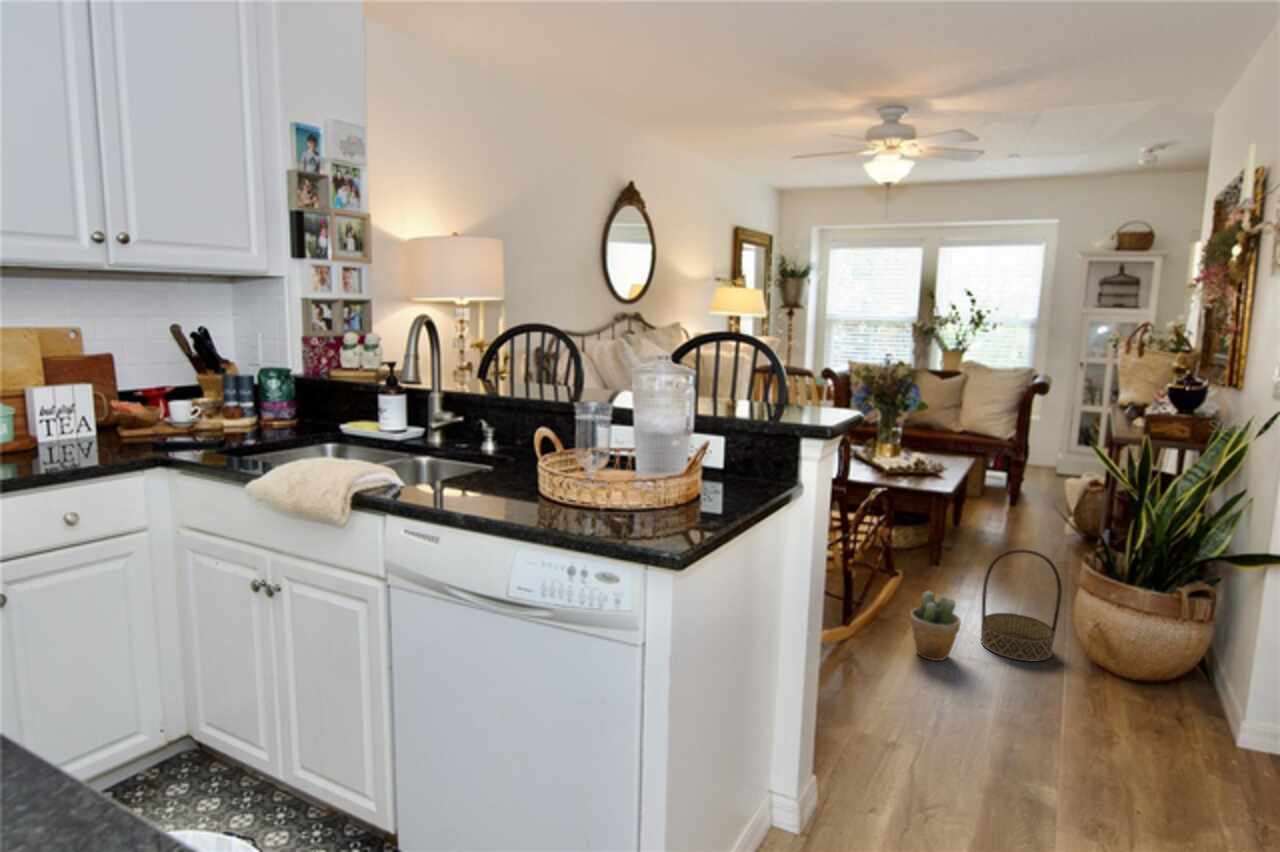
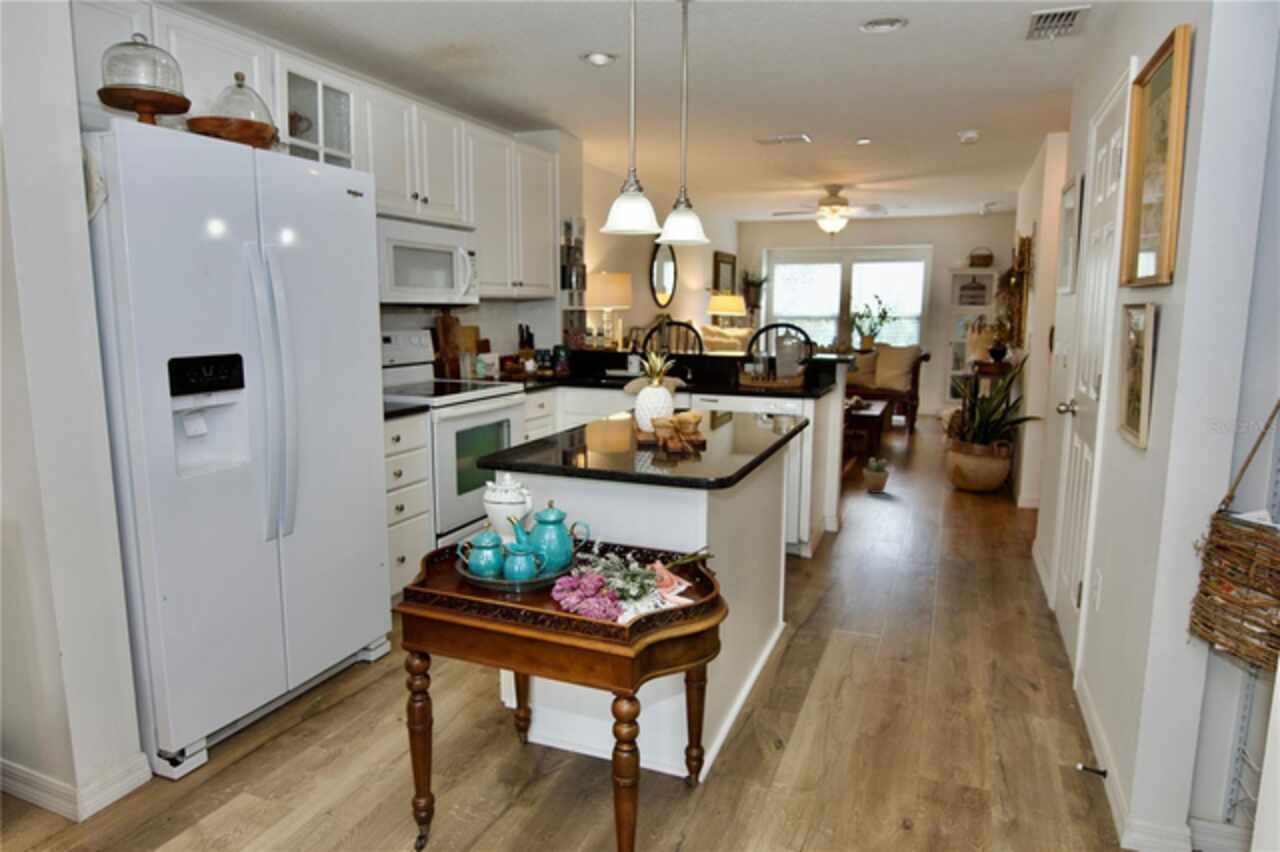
basket: present [981,549,1062,662] -> none [899,435,939,492]

